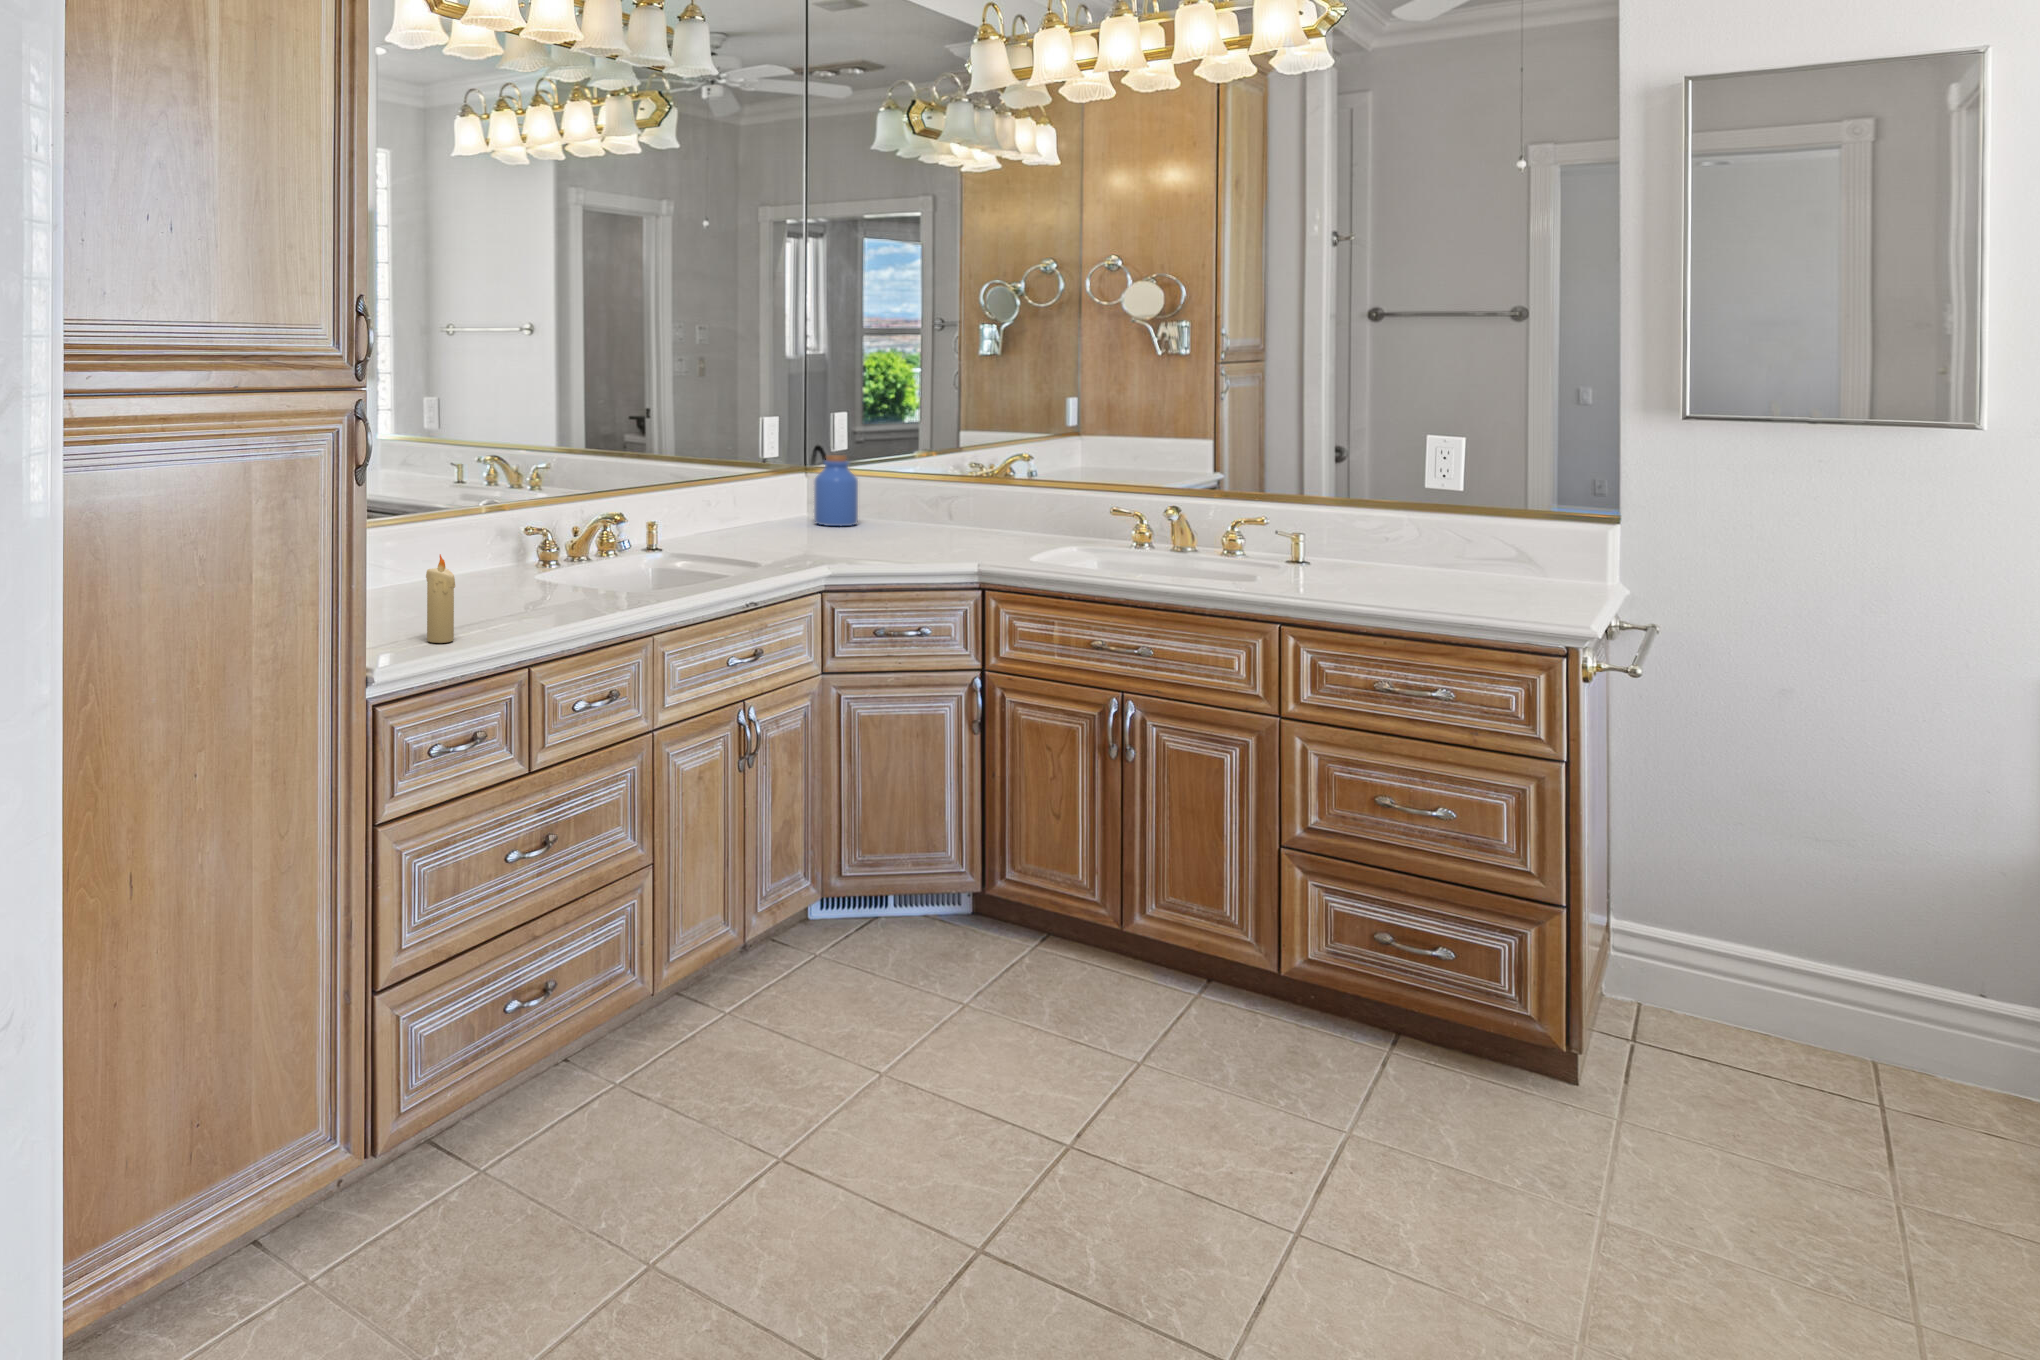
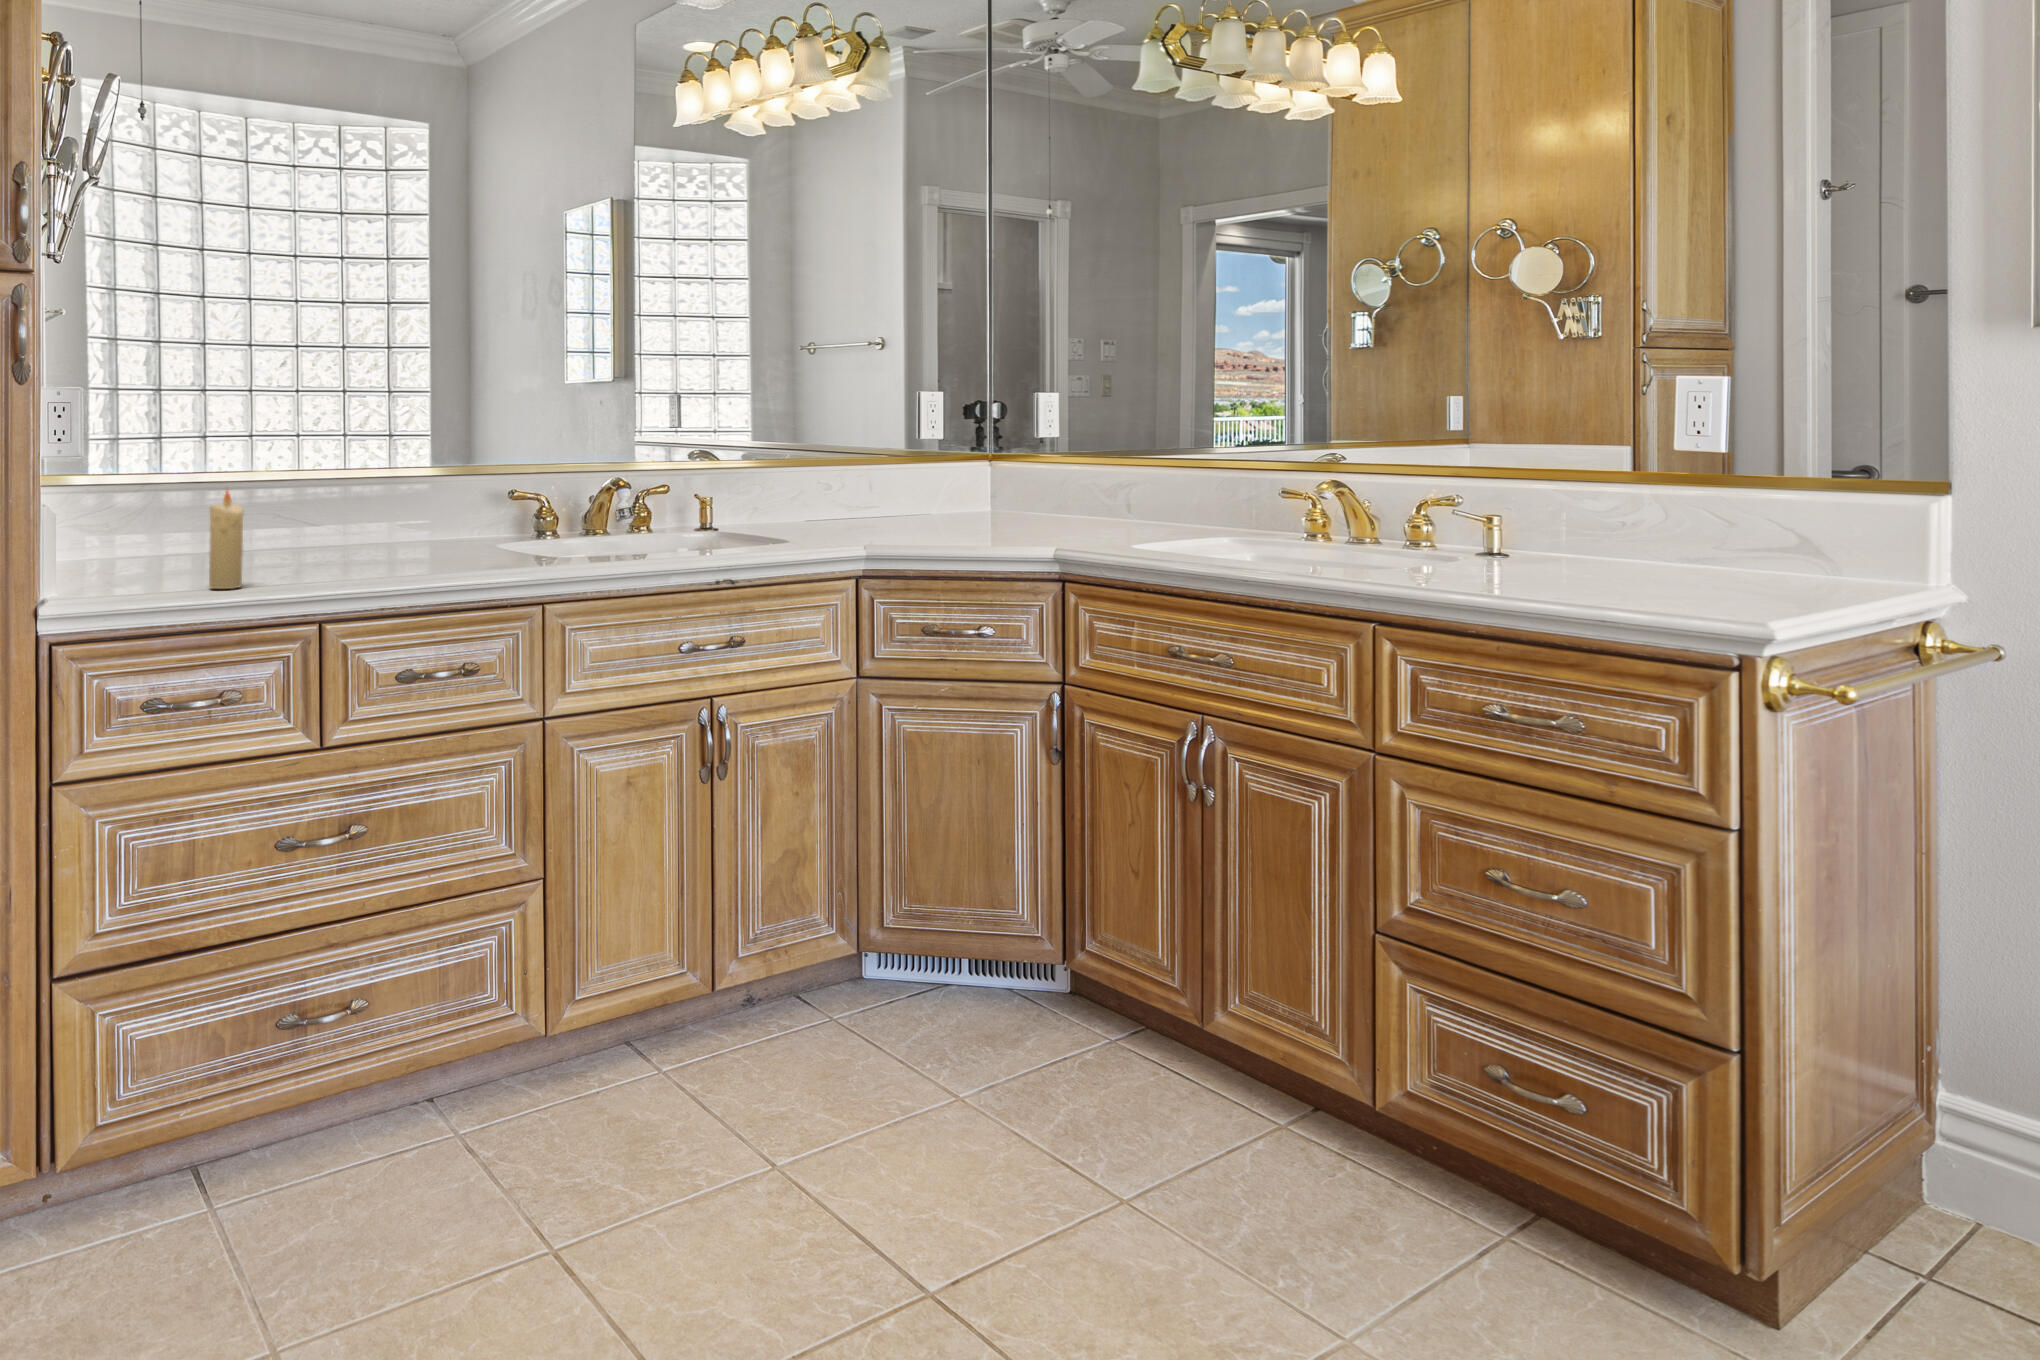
jar: present [814,455,858,526] -> none [986,436,1038,519]

